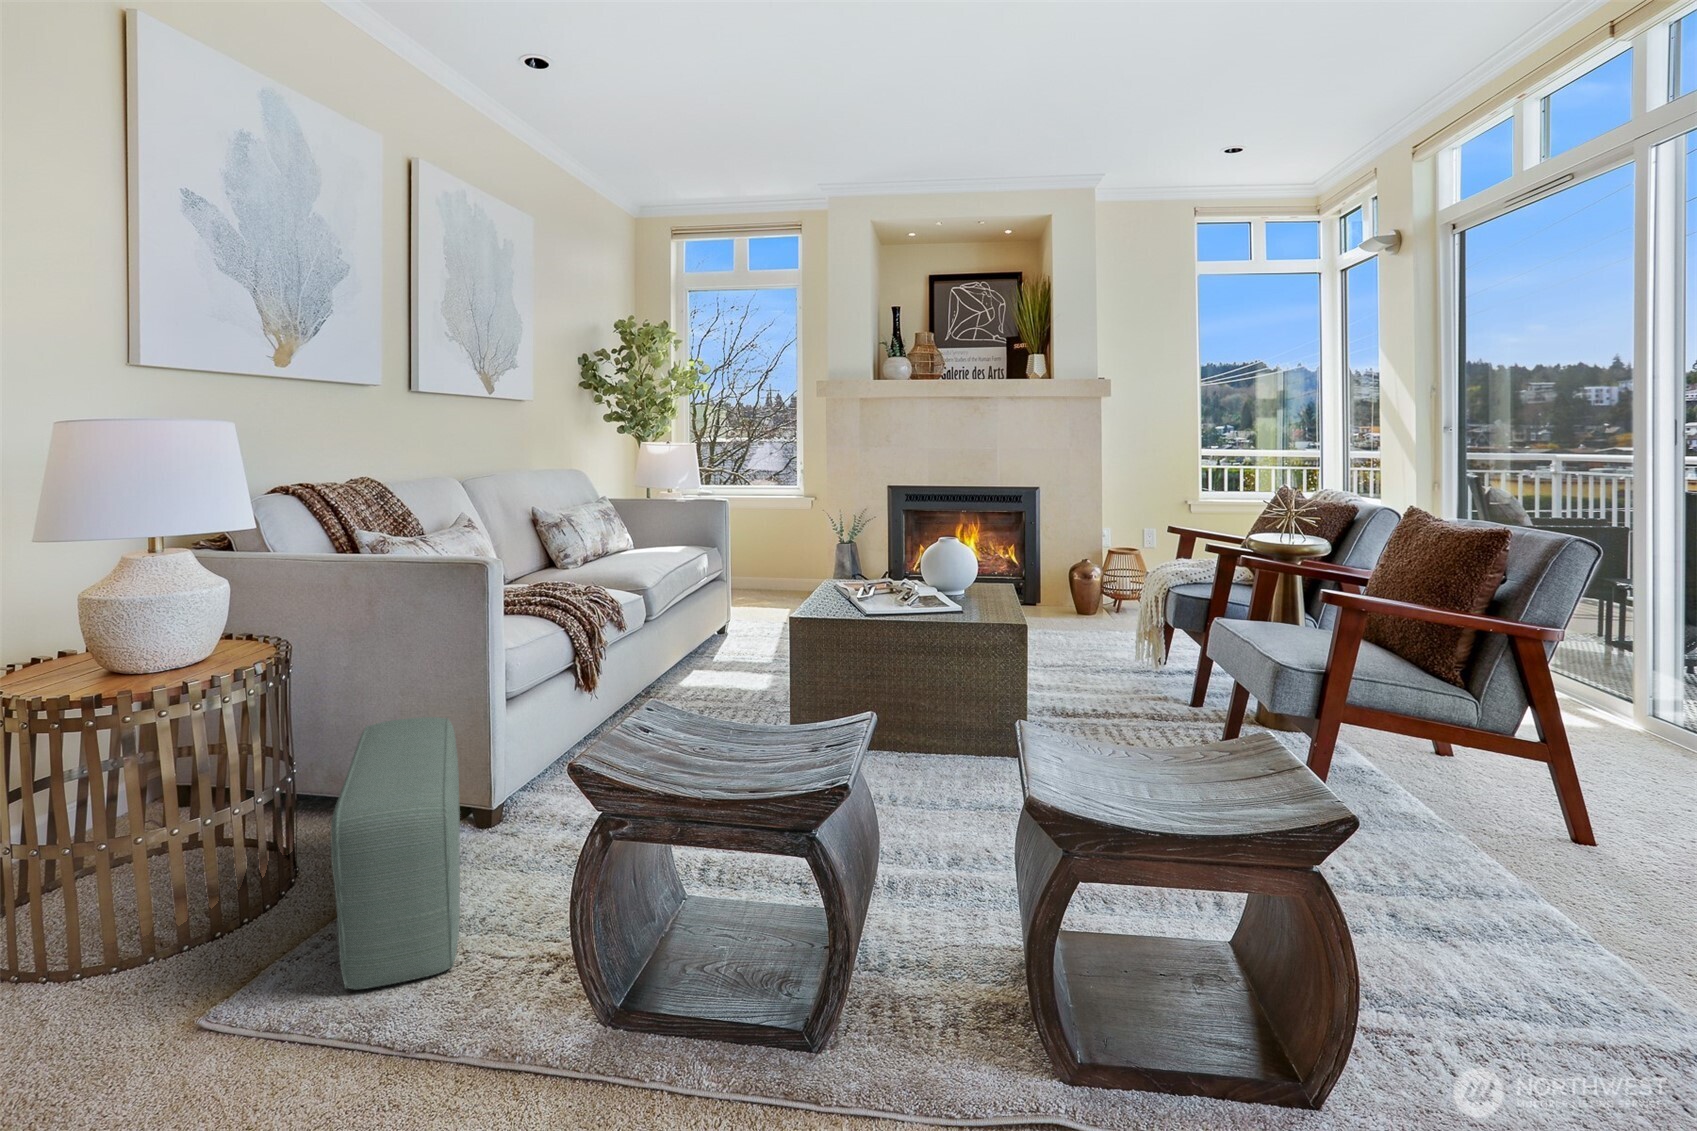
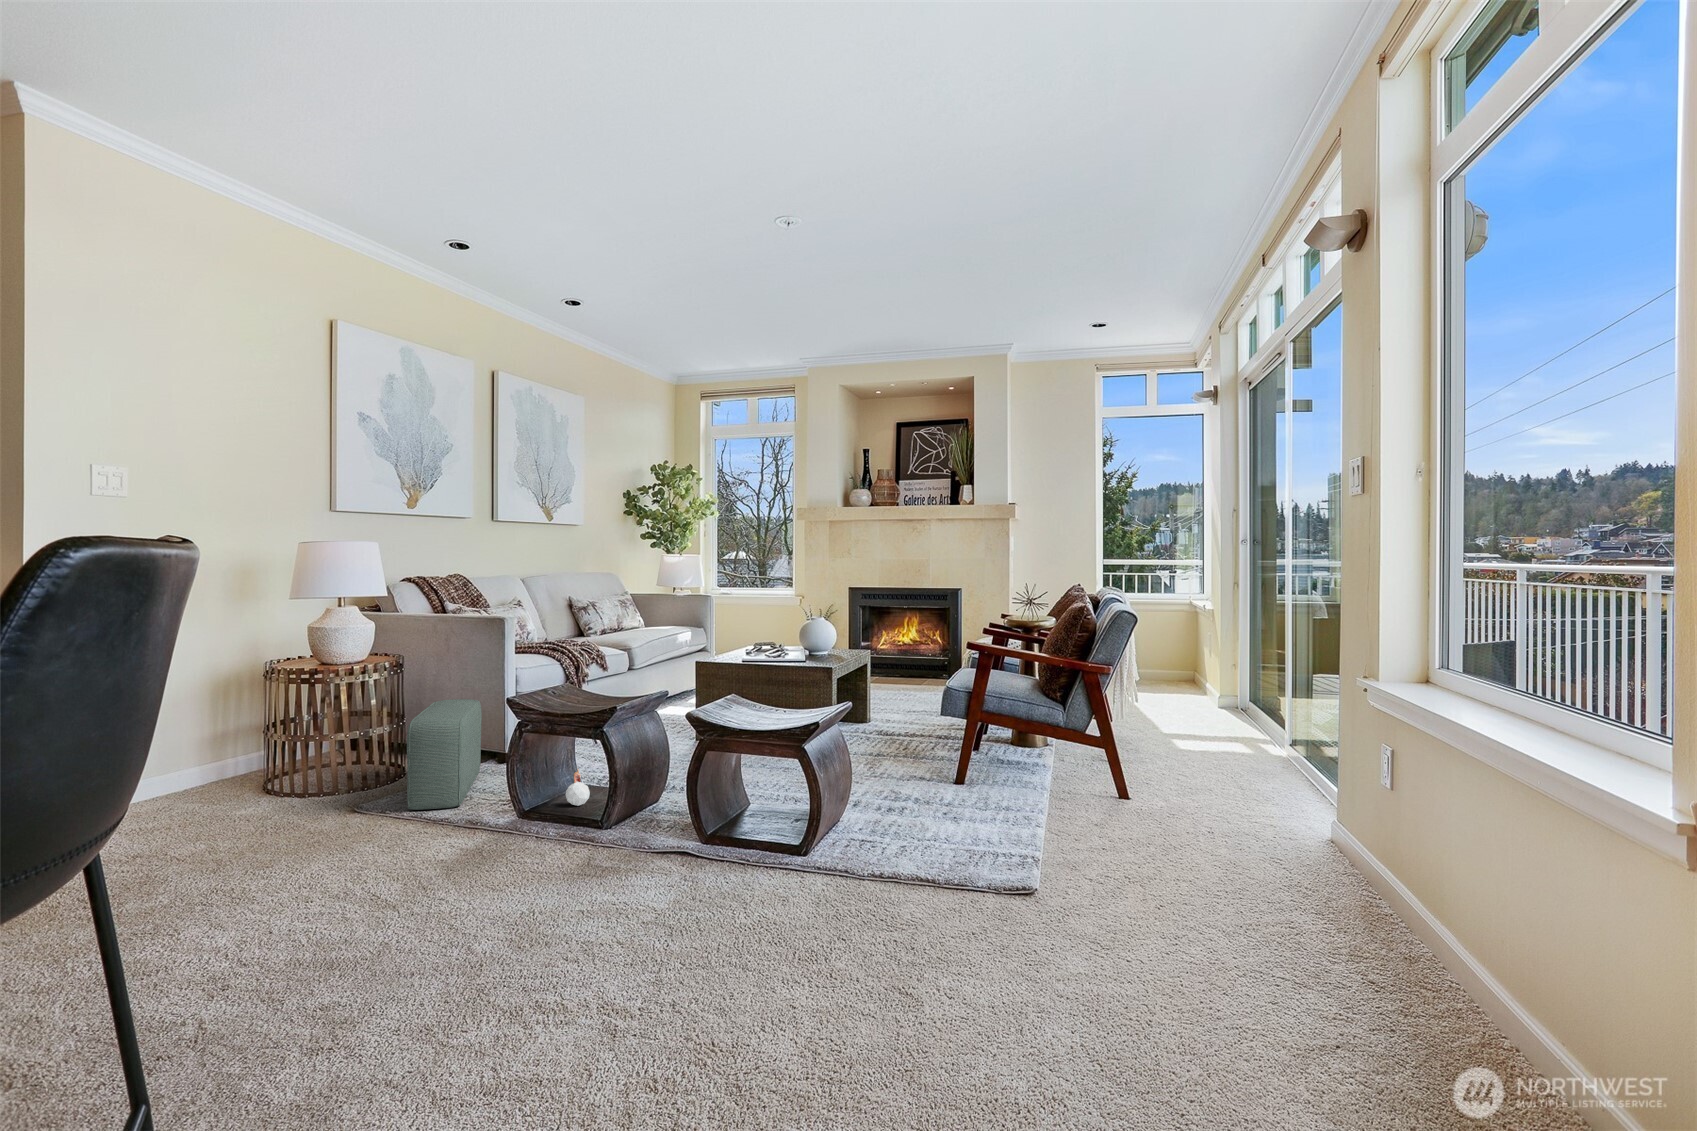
candle: none [685,878,732,967] -> present [566,768,590,806]

